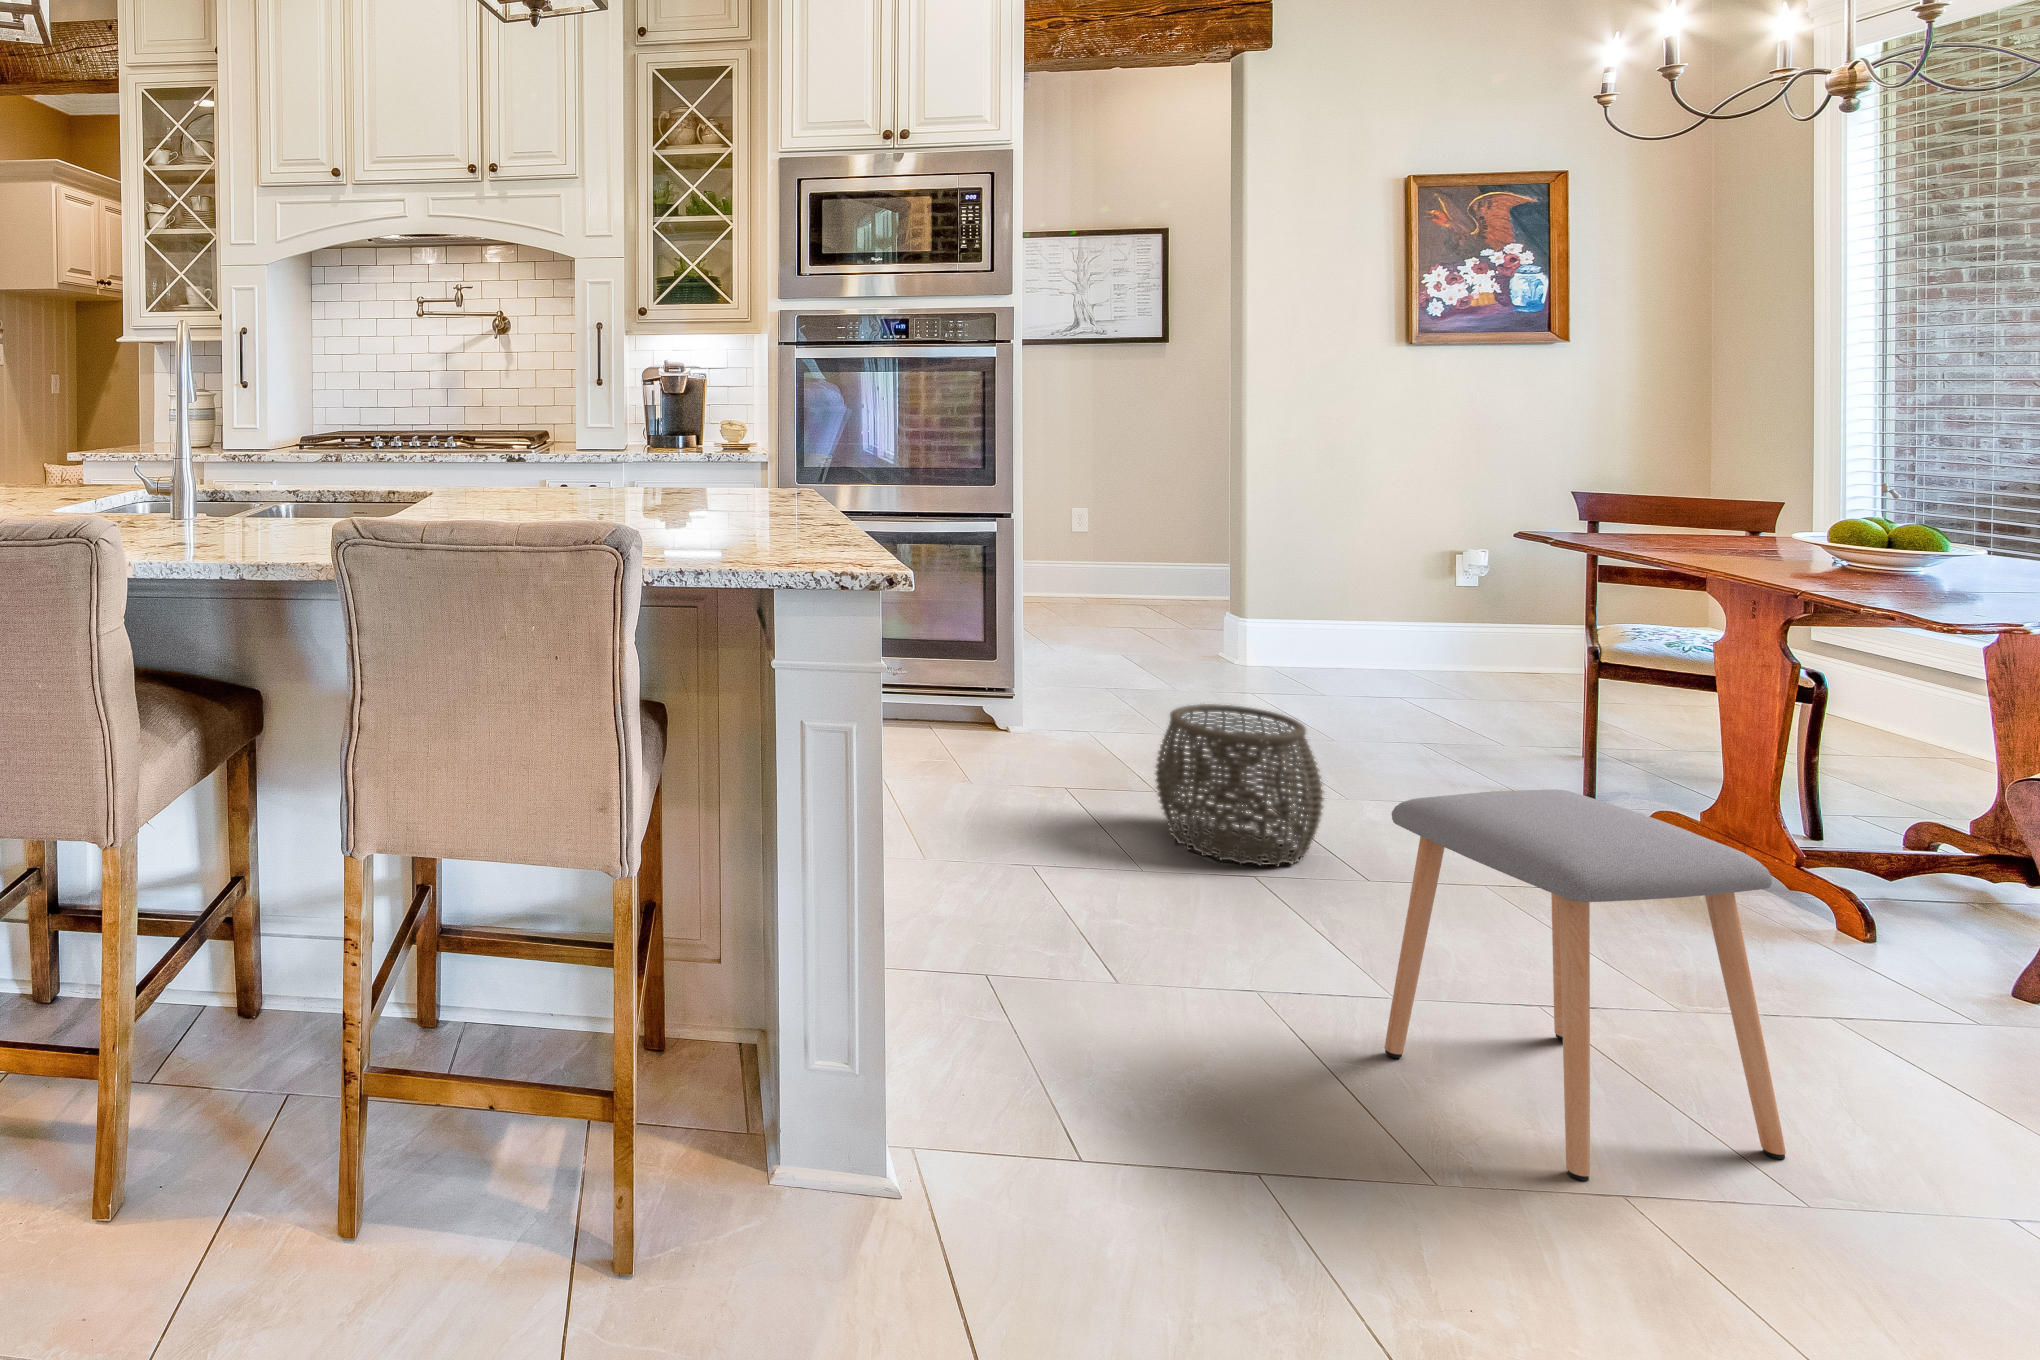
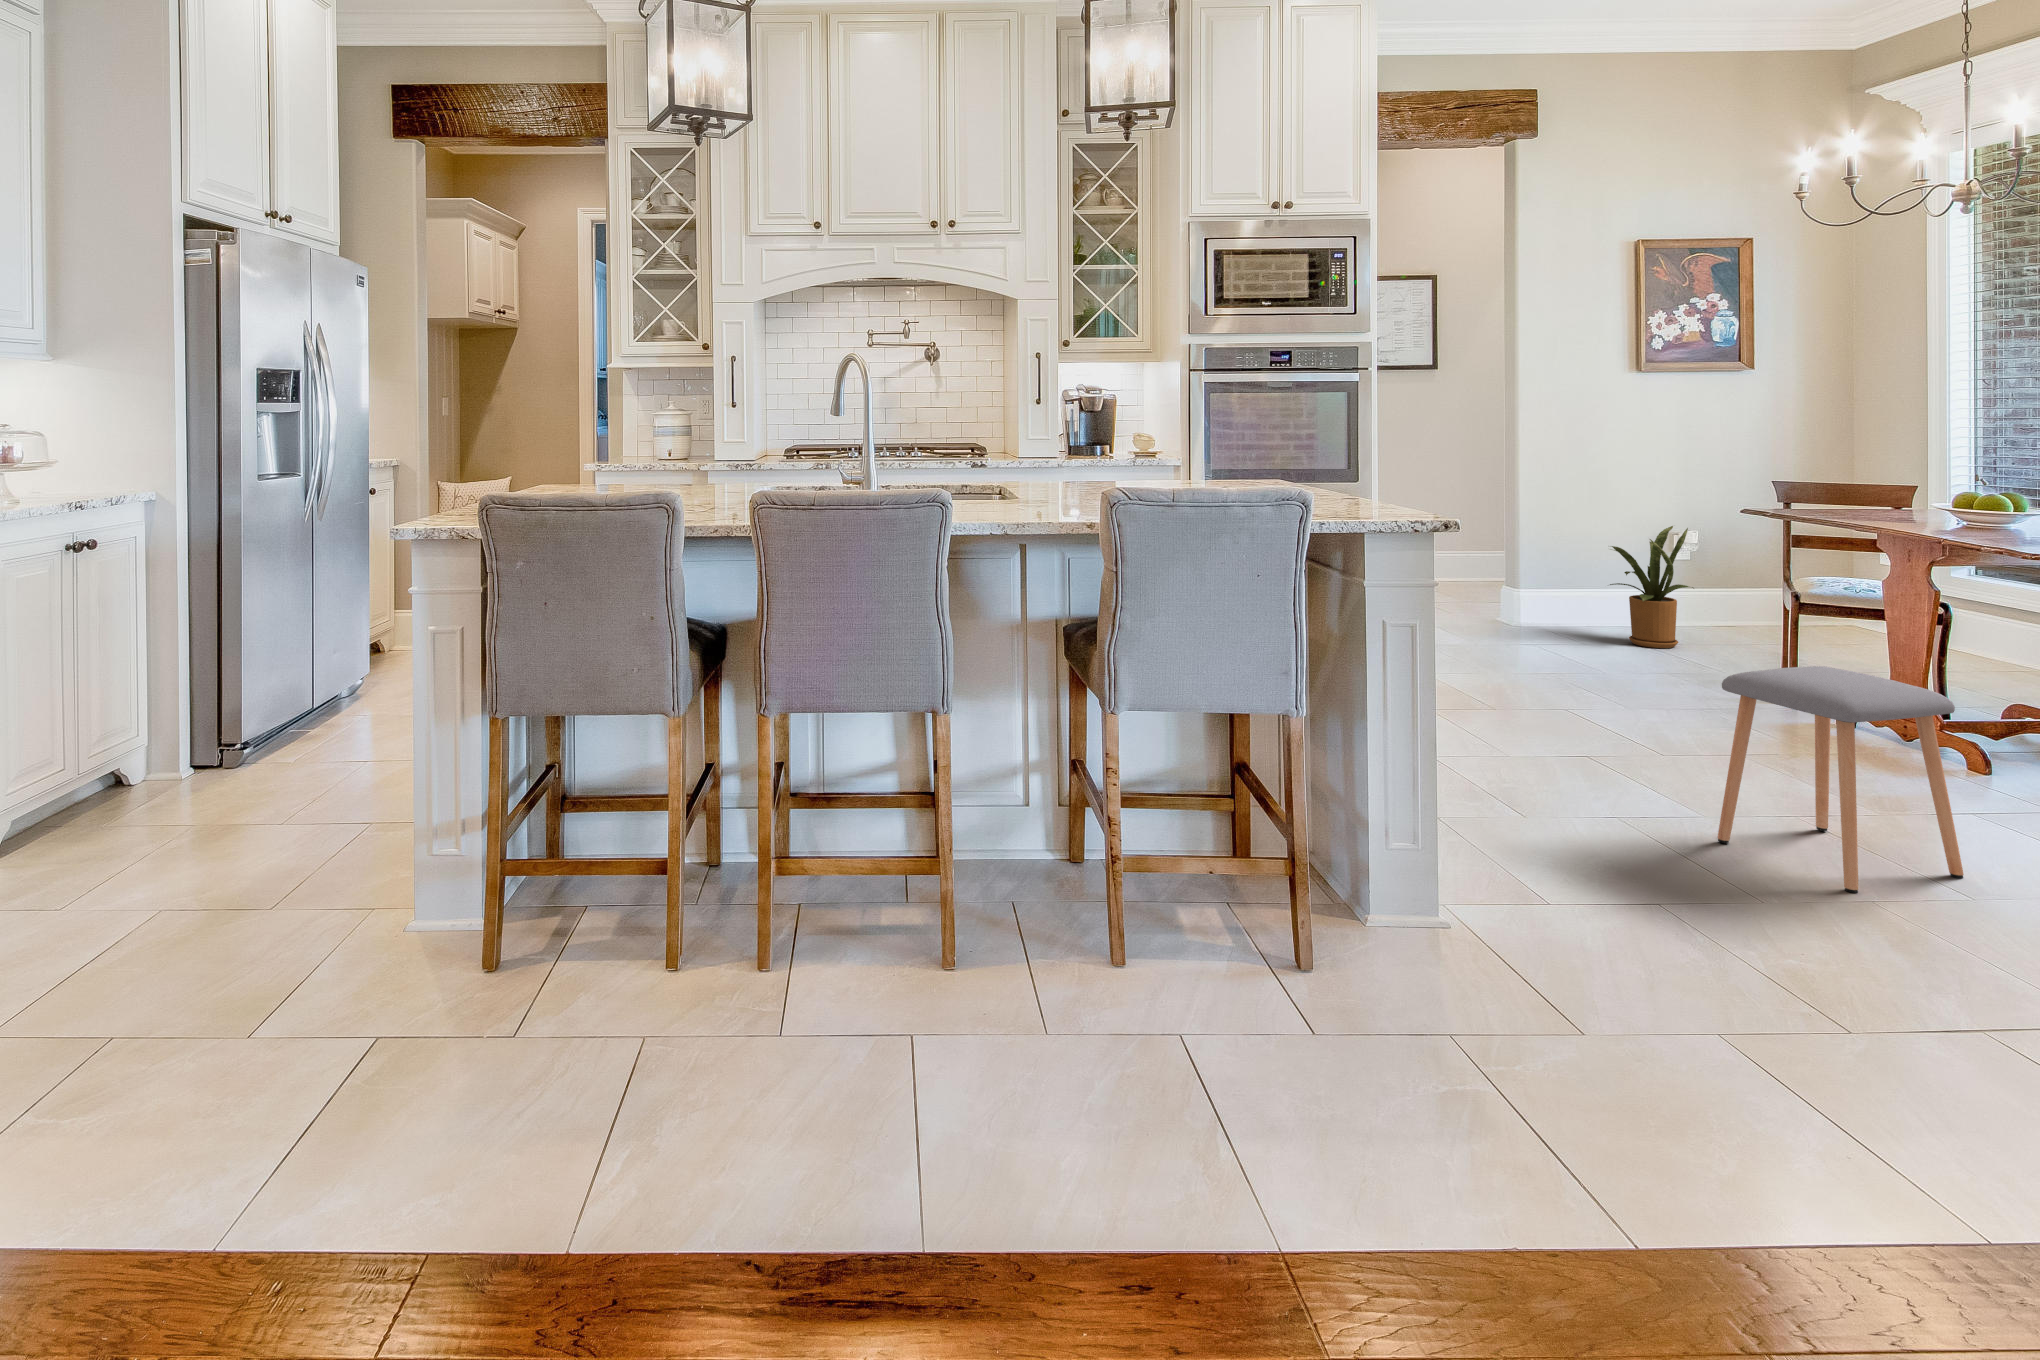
house plant: none [1353,545,1482,706] -> present [1610,526,1693,648]
woven basket: present [1155,704,1324,866] -> none [1509,637,1632,749]

